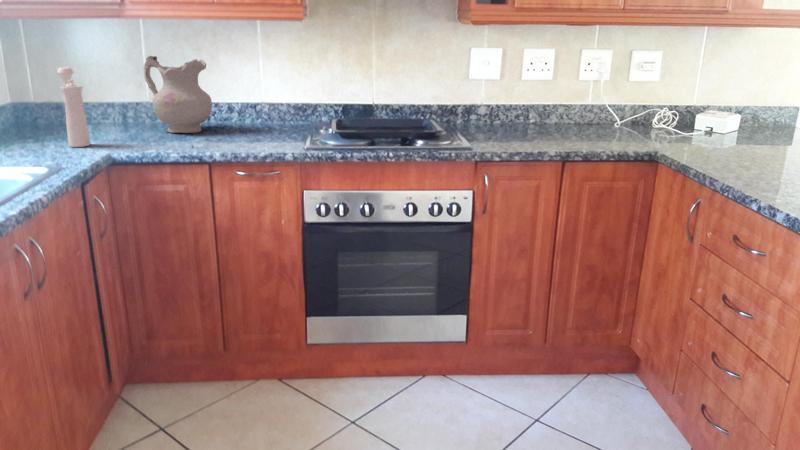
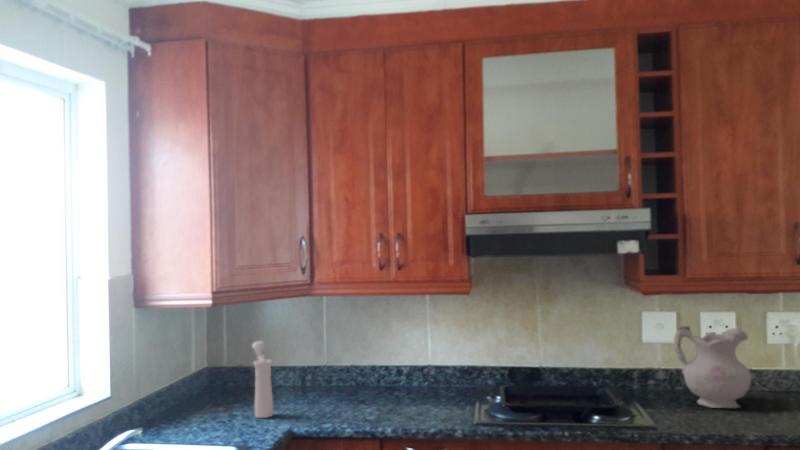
ceramic pitcher: present [144,56,212,133] -> present [674,326,751,408]

